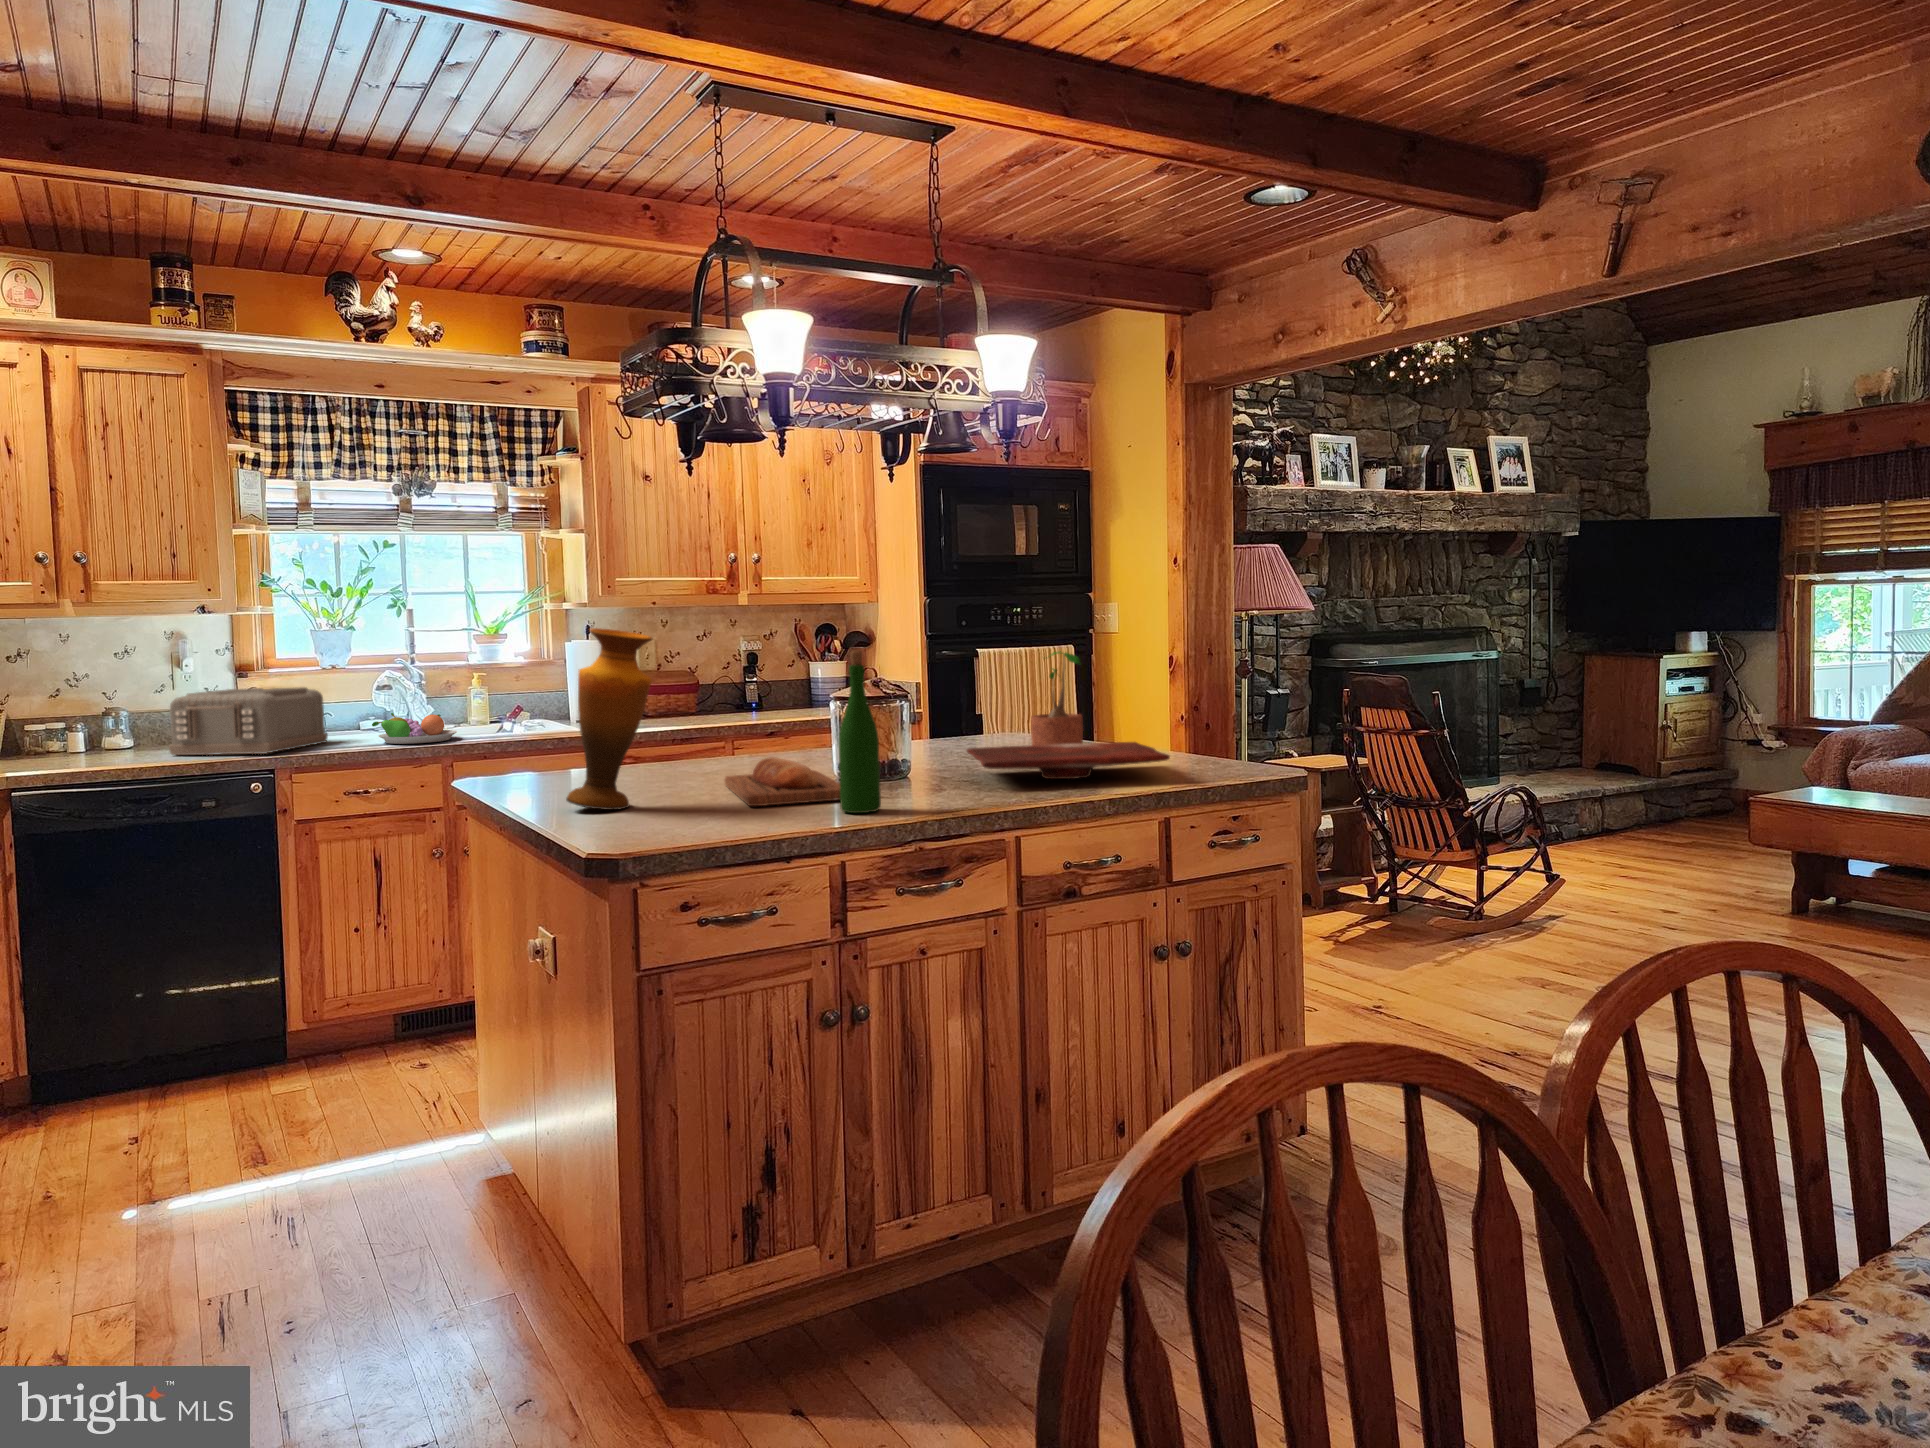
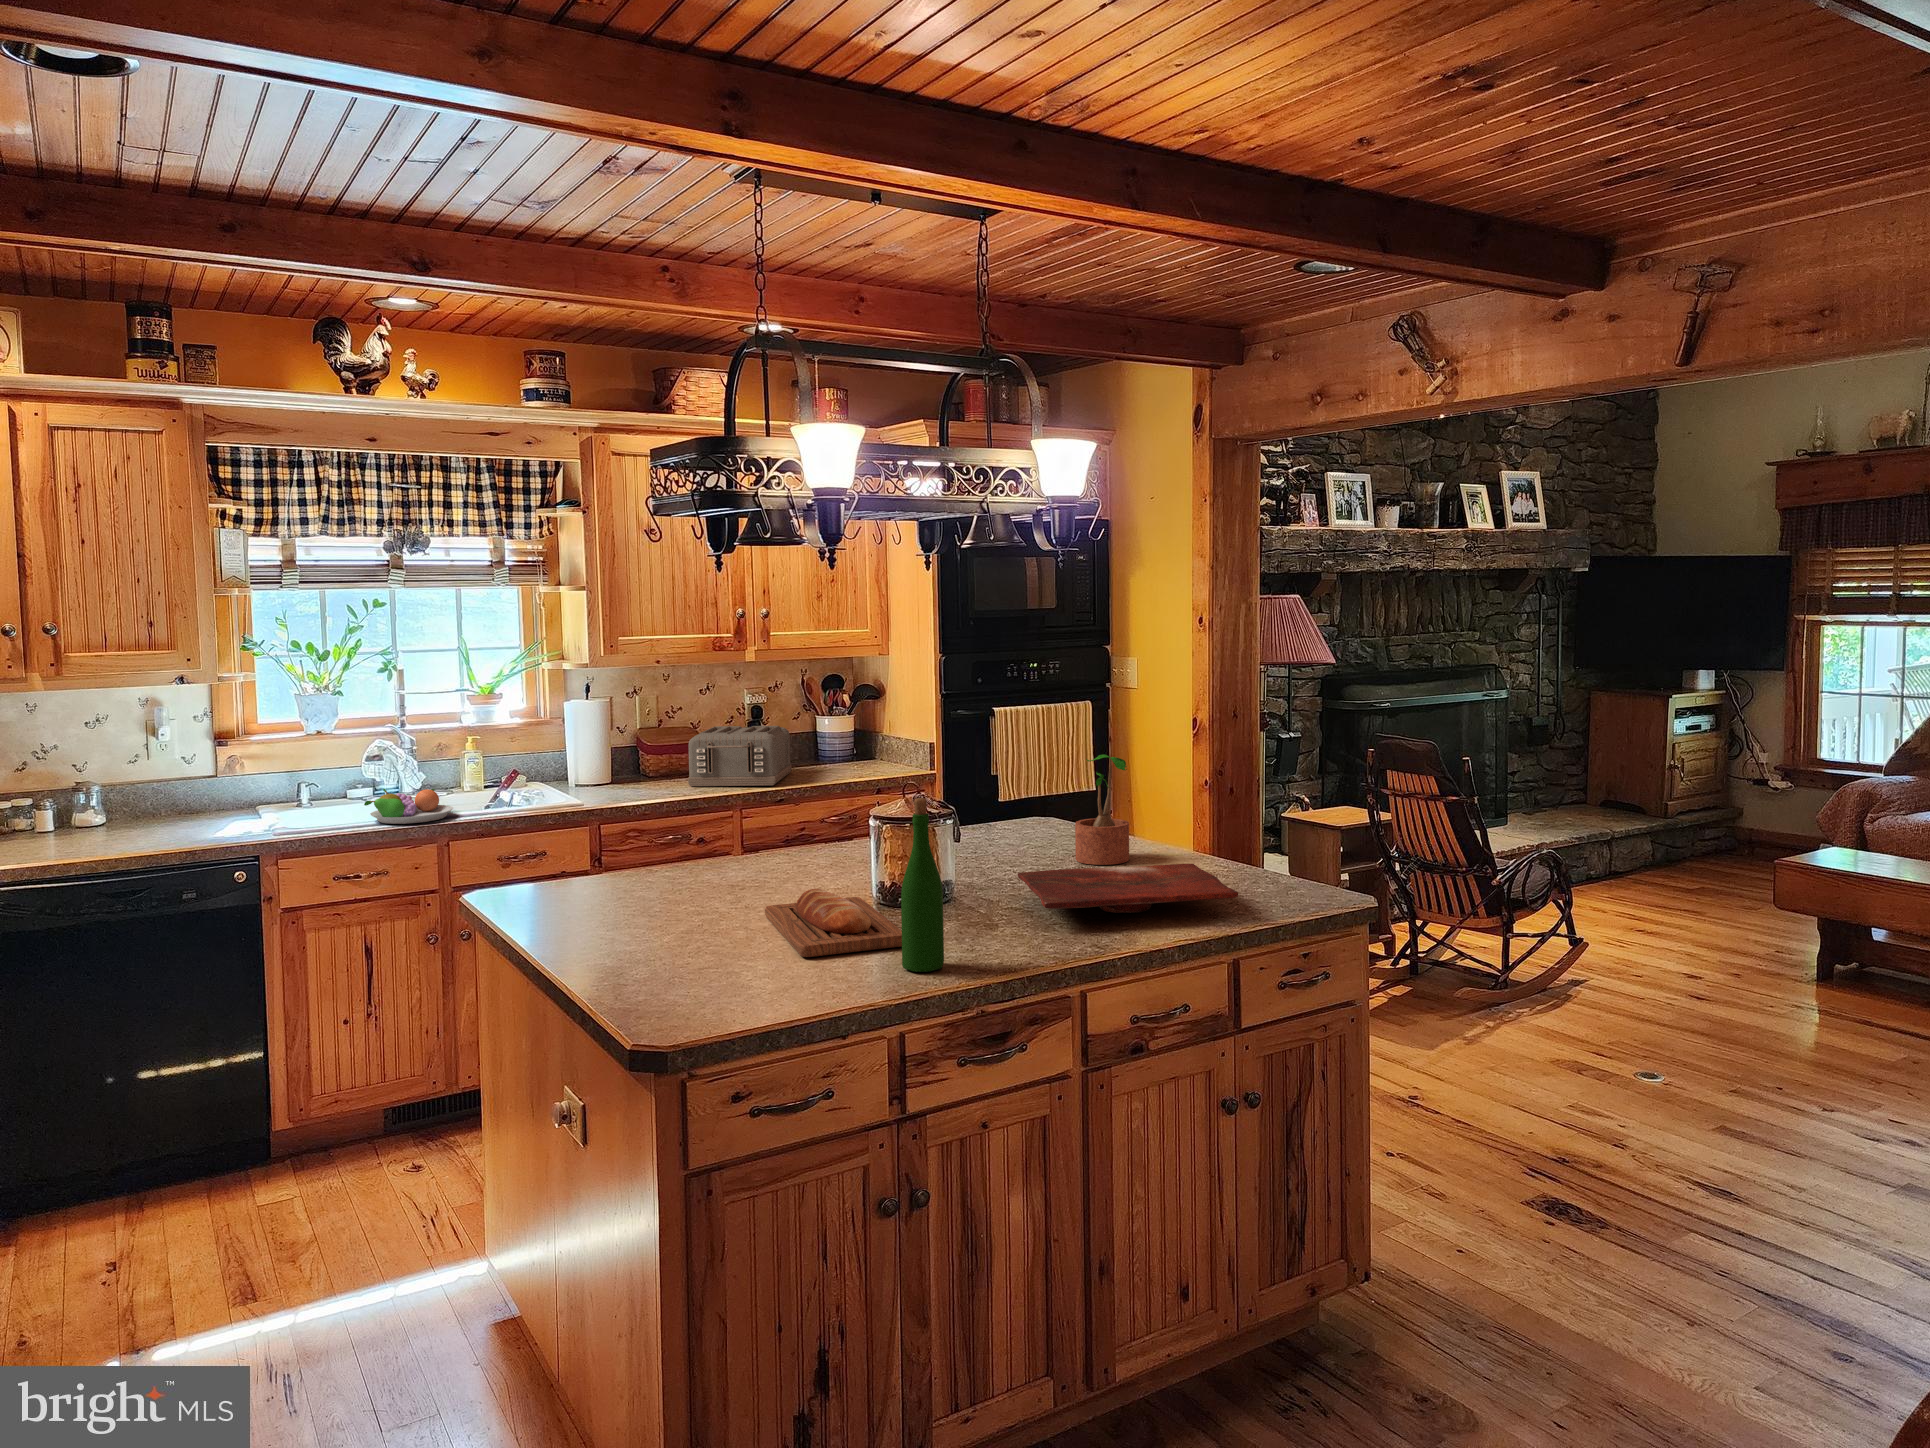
vase: present [566,628,652,810] -> none [605,765,699,961]
toaster: present [169,687,328,755] -> present [688,726,792,786]

